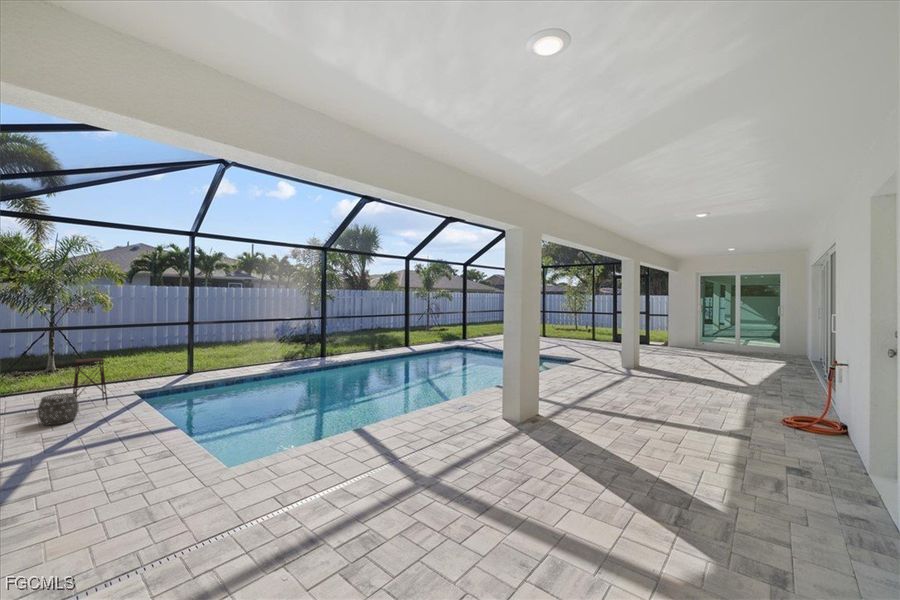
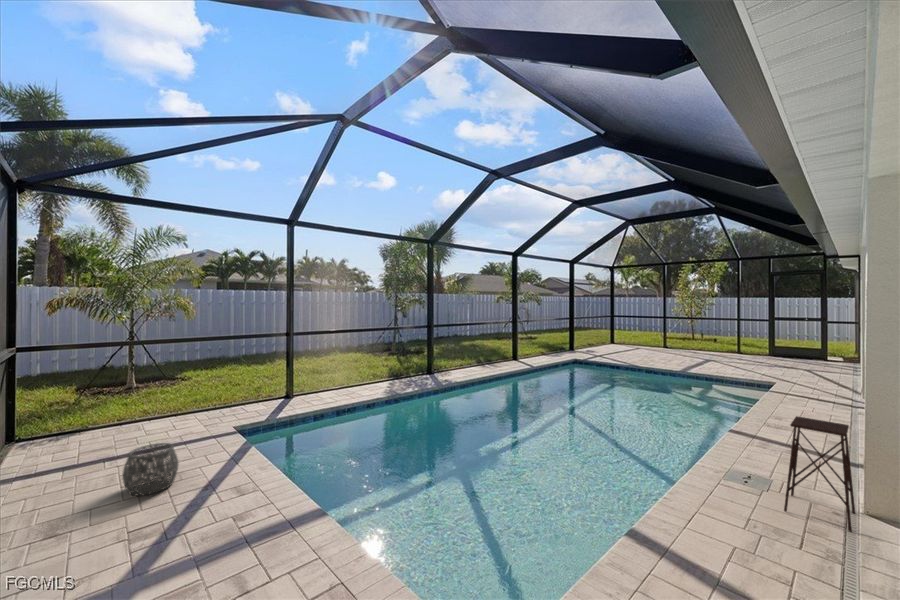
side table: present [73,358,108,404] -> present [784,416,855,532]

